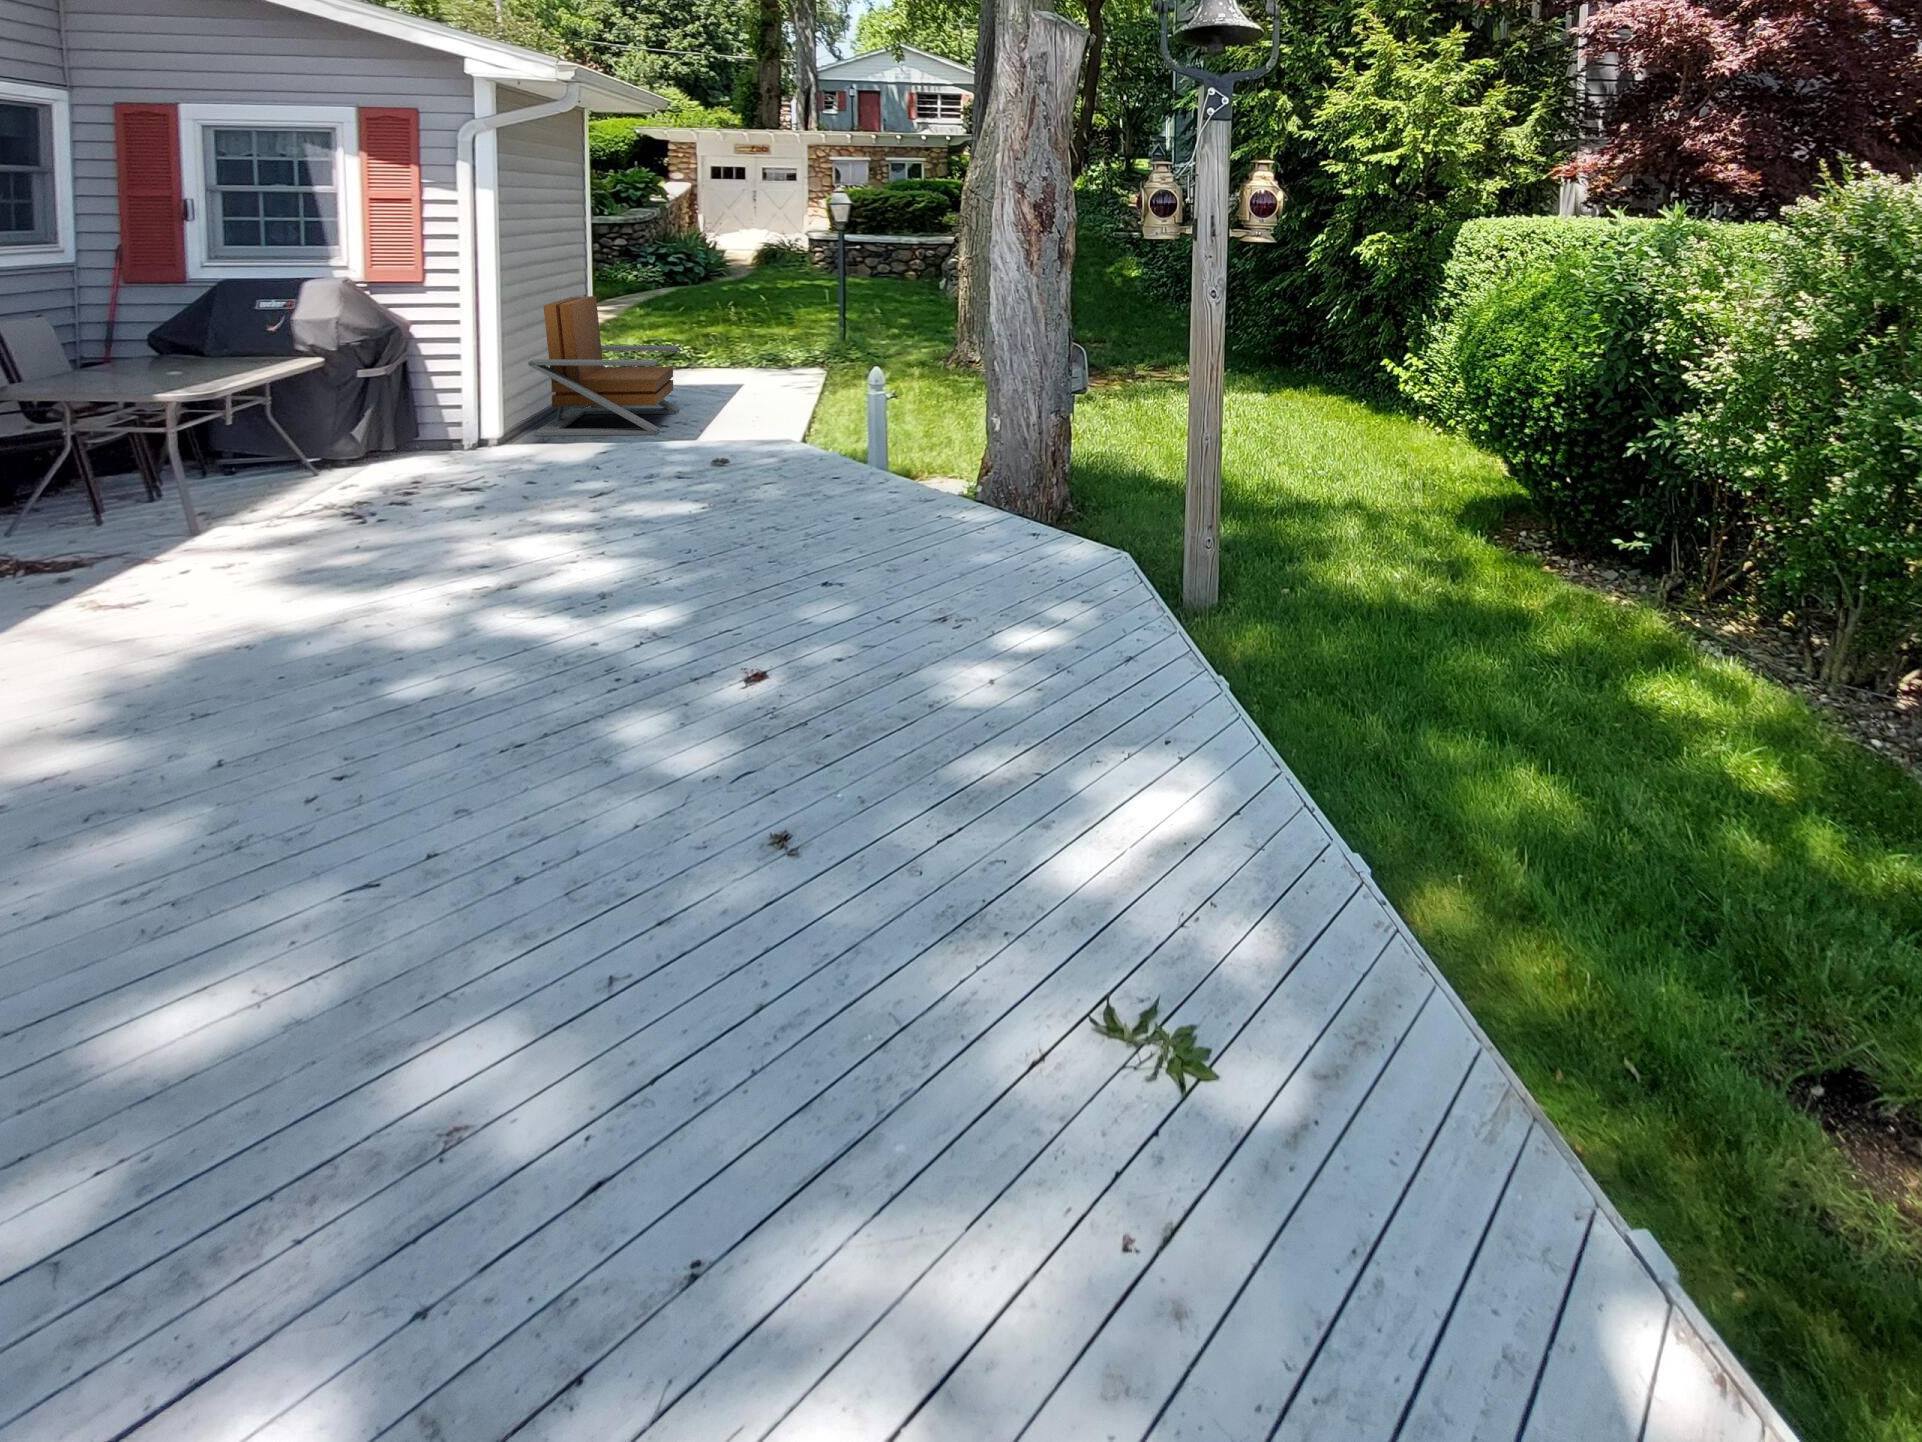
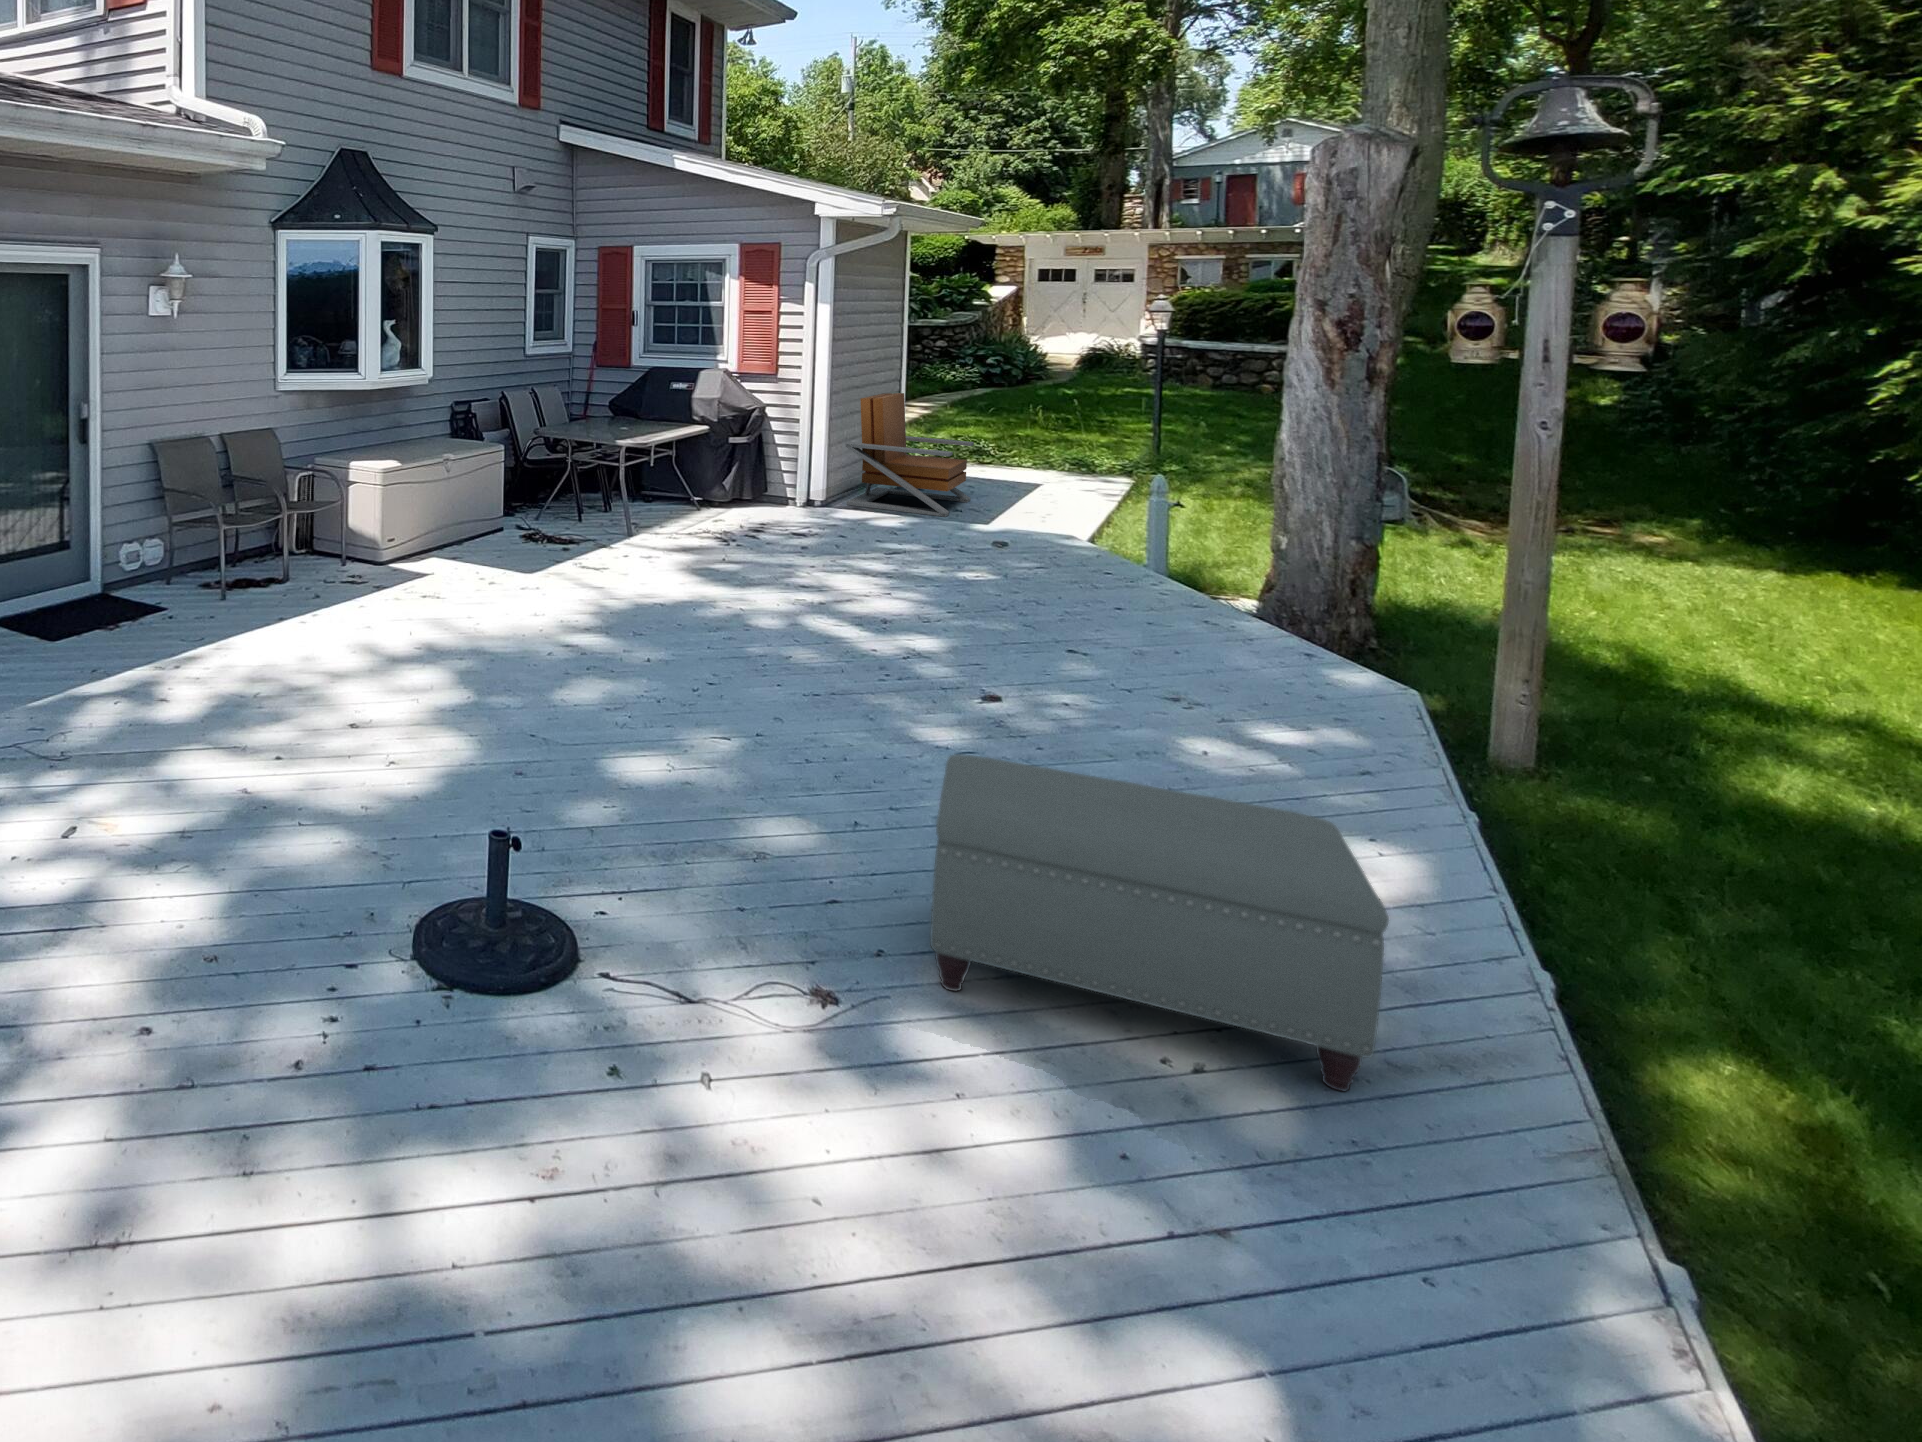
ottoman: none [778,806,1376,1351] -> present [930,754,1389,1091]

